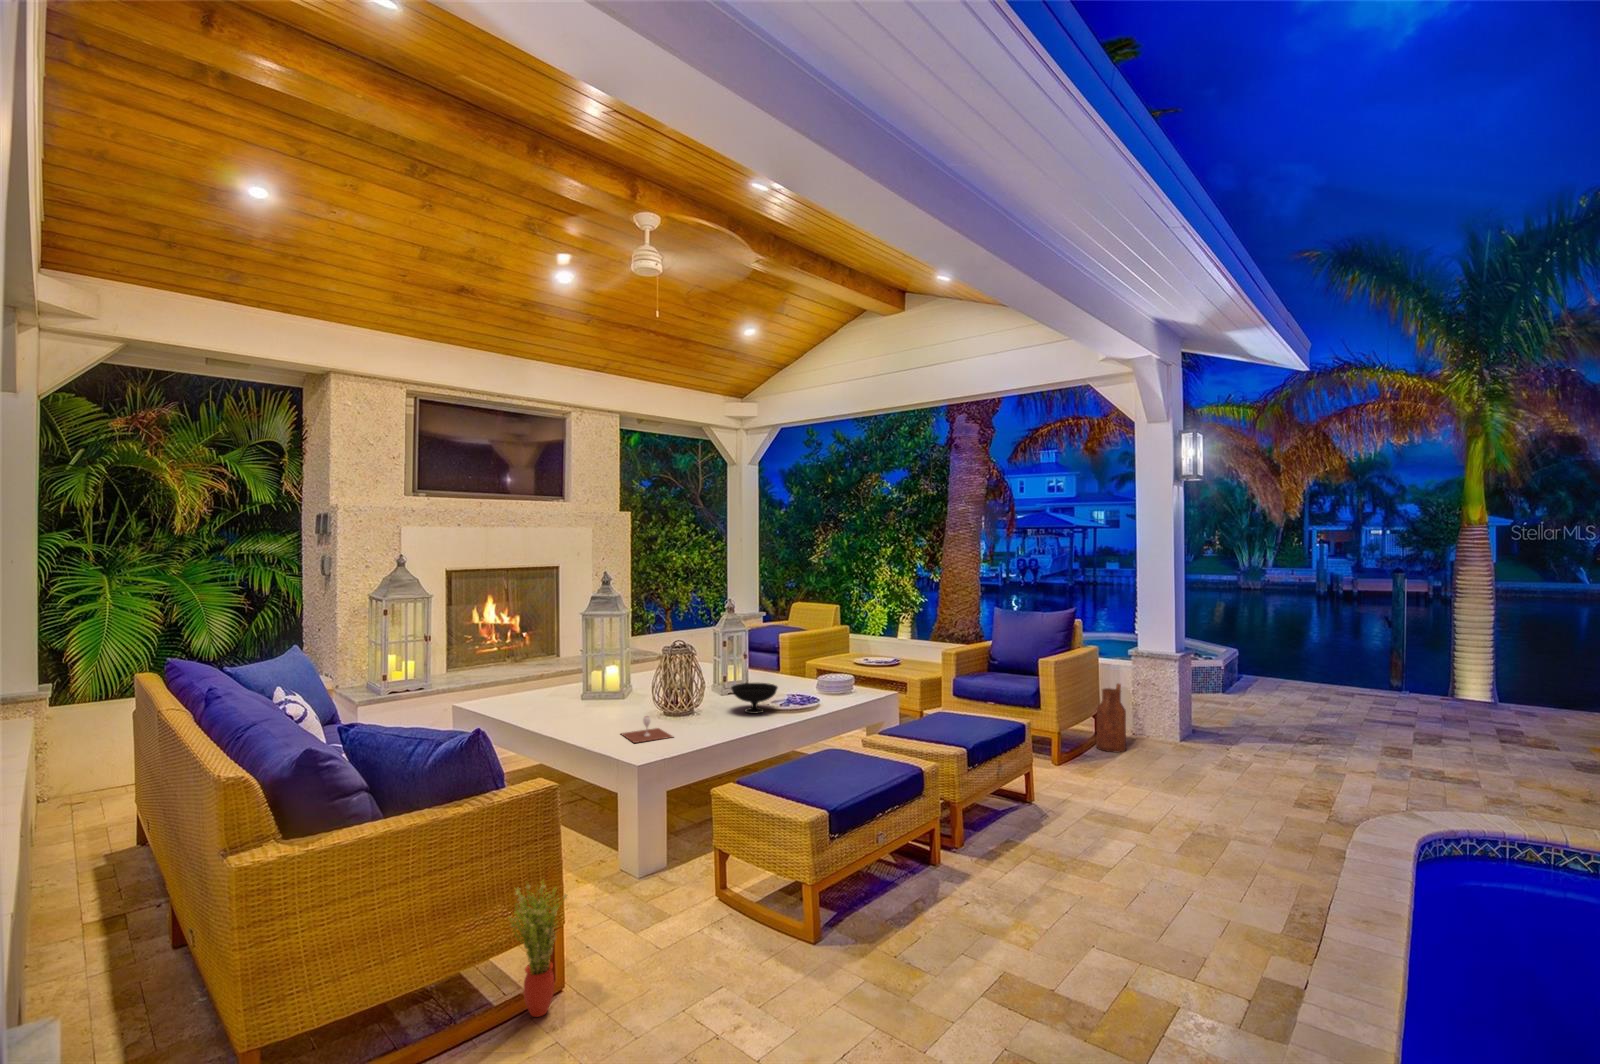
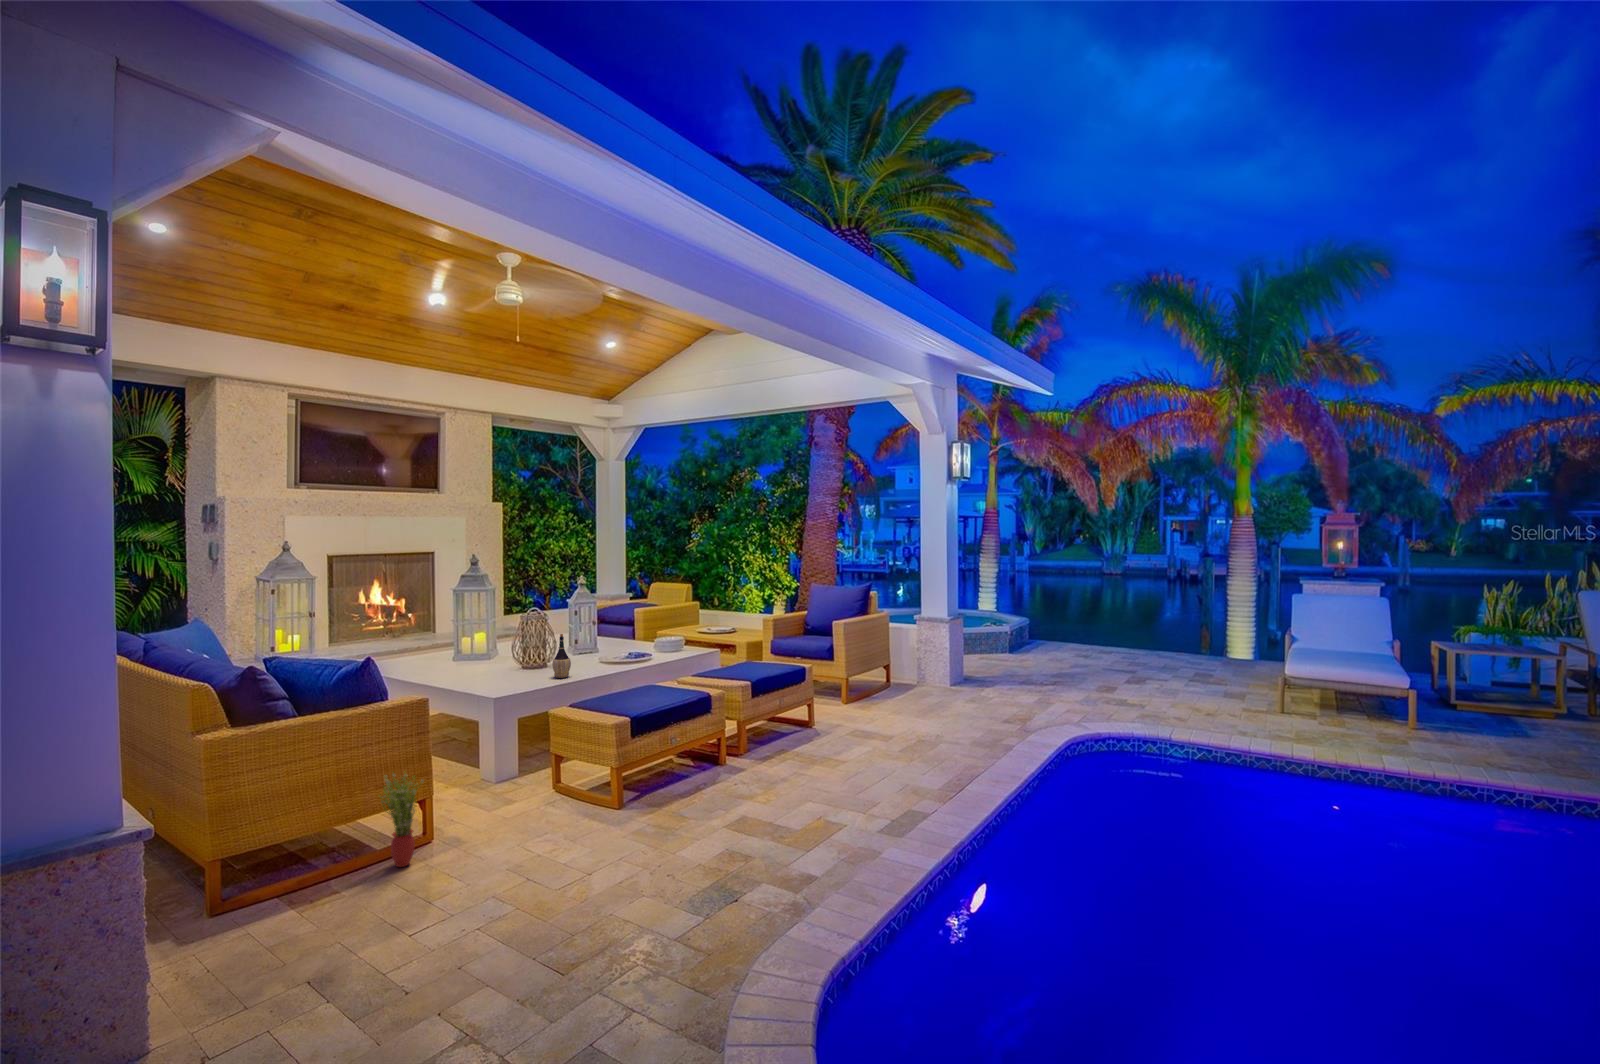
wine bottle: none [709,675,731,731] -> present [552,634,571,678]
bowl: present [731,683,778,714] -> none [575,642,614,666]
watering can: present [1096,684,1126,752] -> none [885,641,907,695]
wine glass: present [622,716,672,743] -> none [479,667,523,687]

